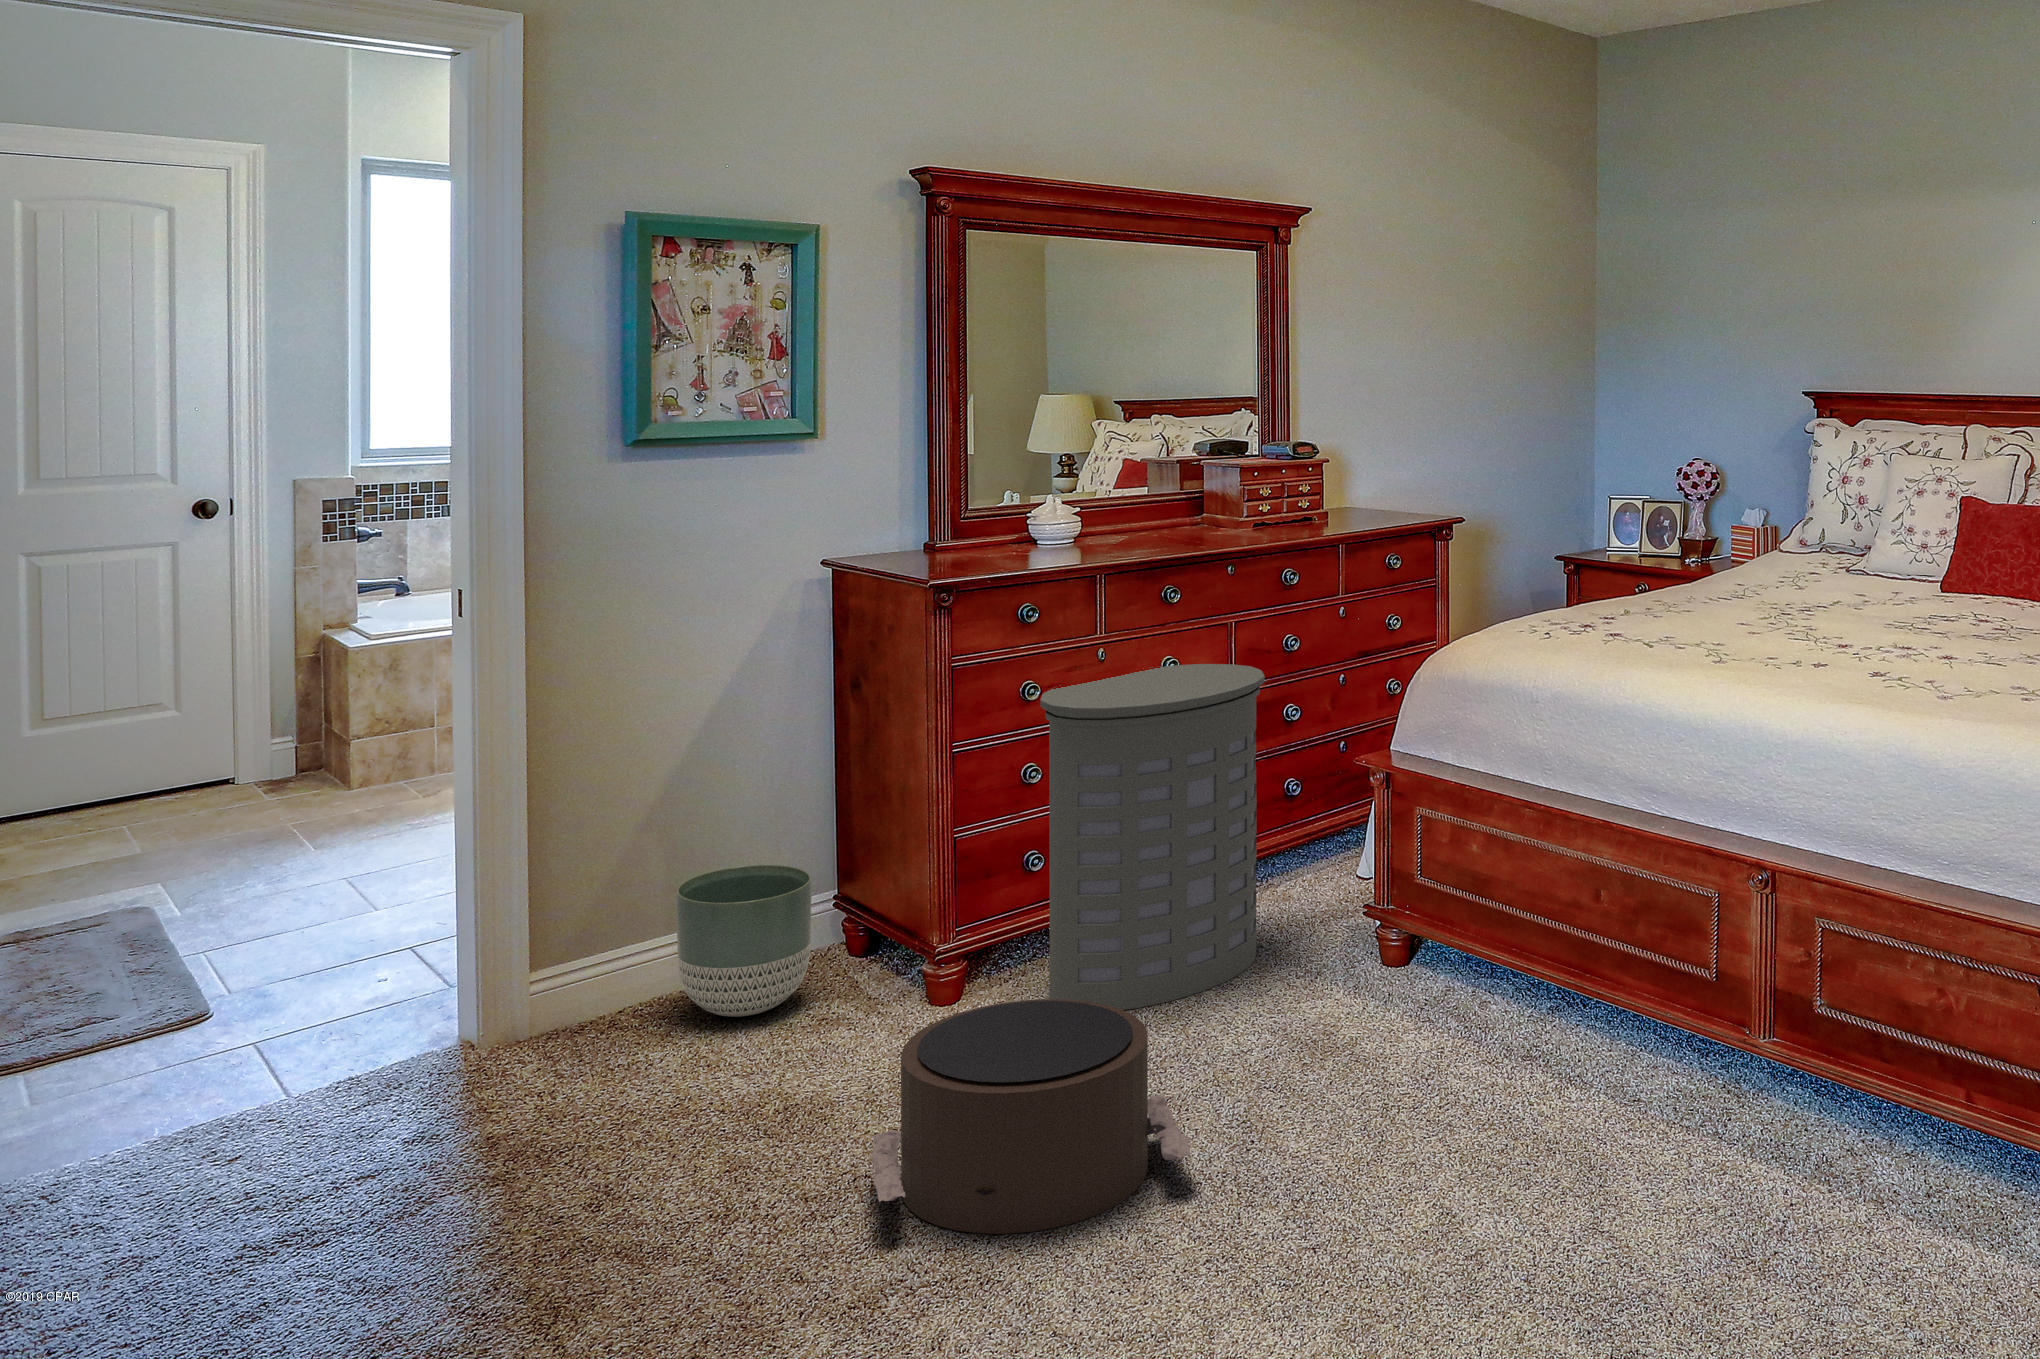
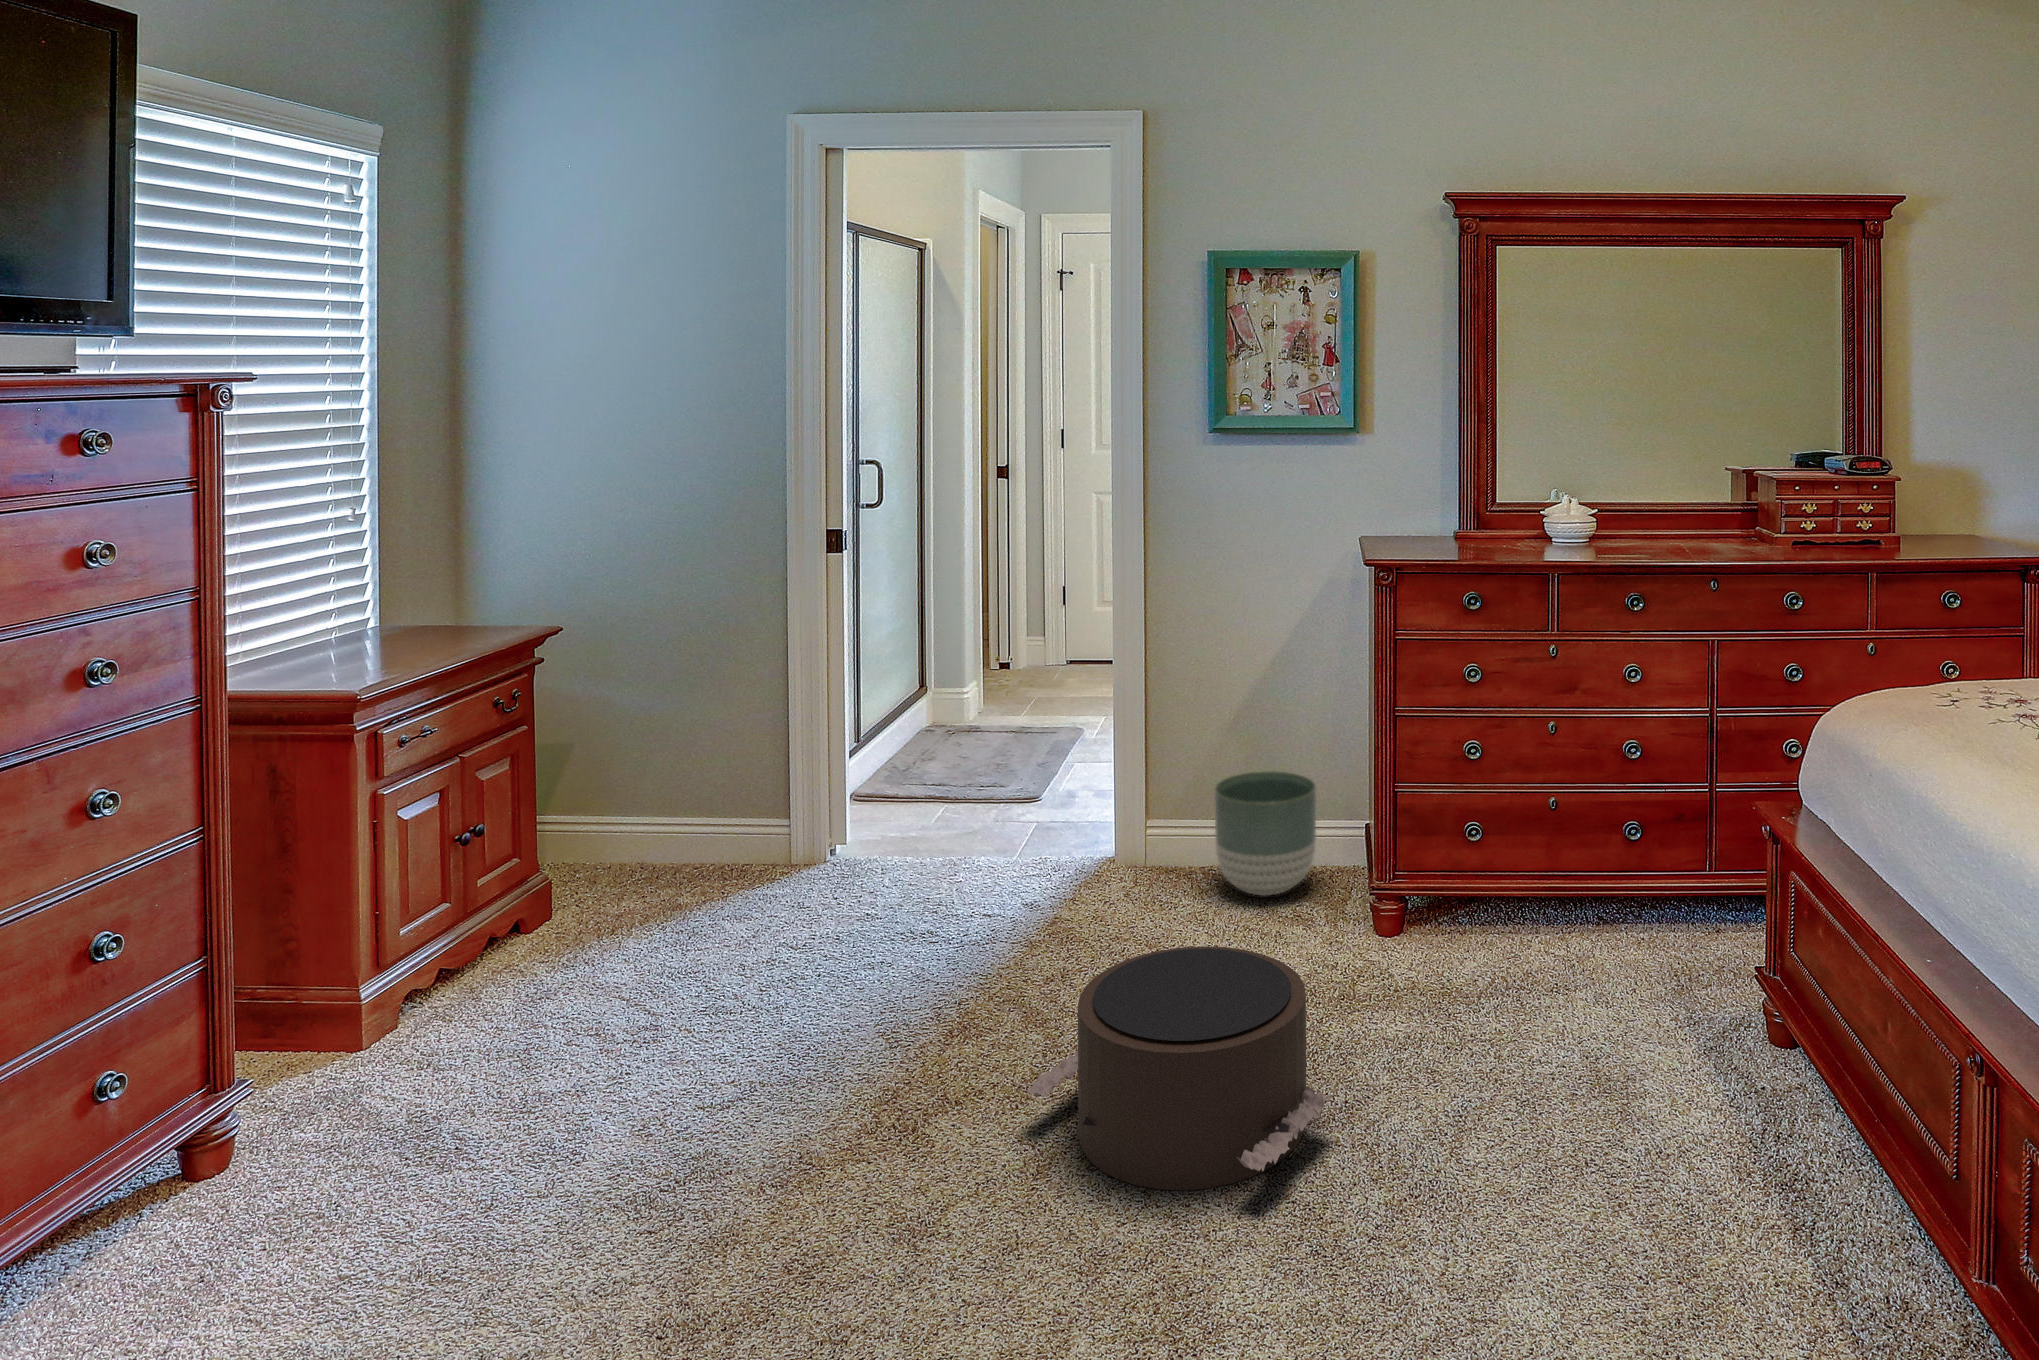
laundry hamper: present [1040,664,1265,1010] -> none [1438,666,1688,1004]

